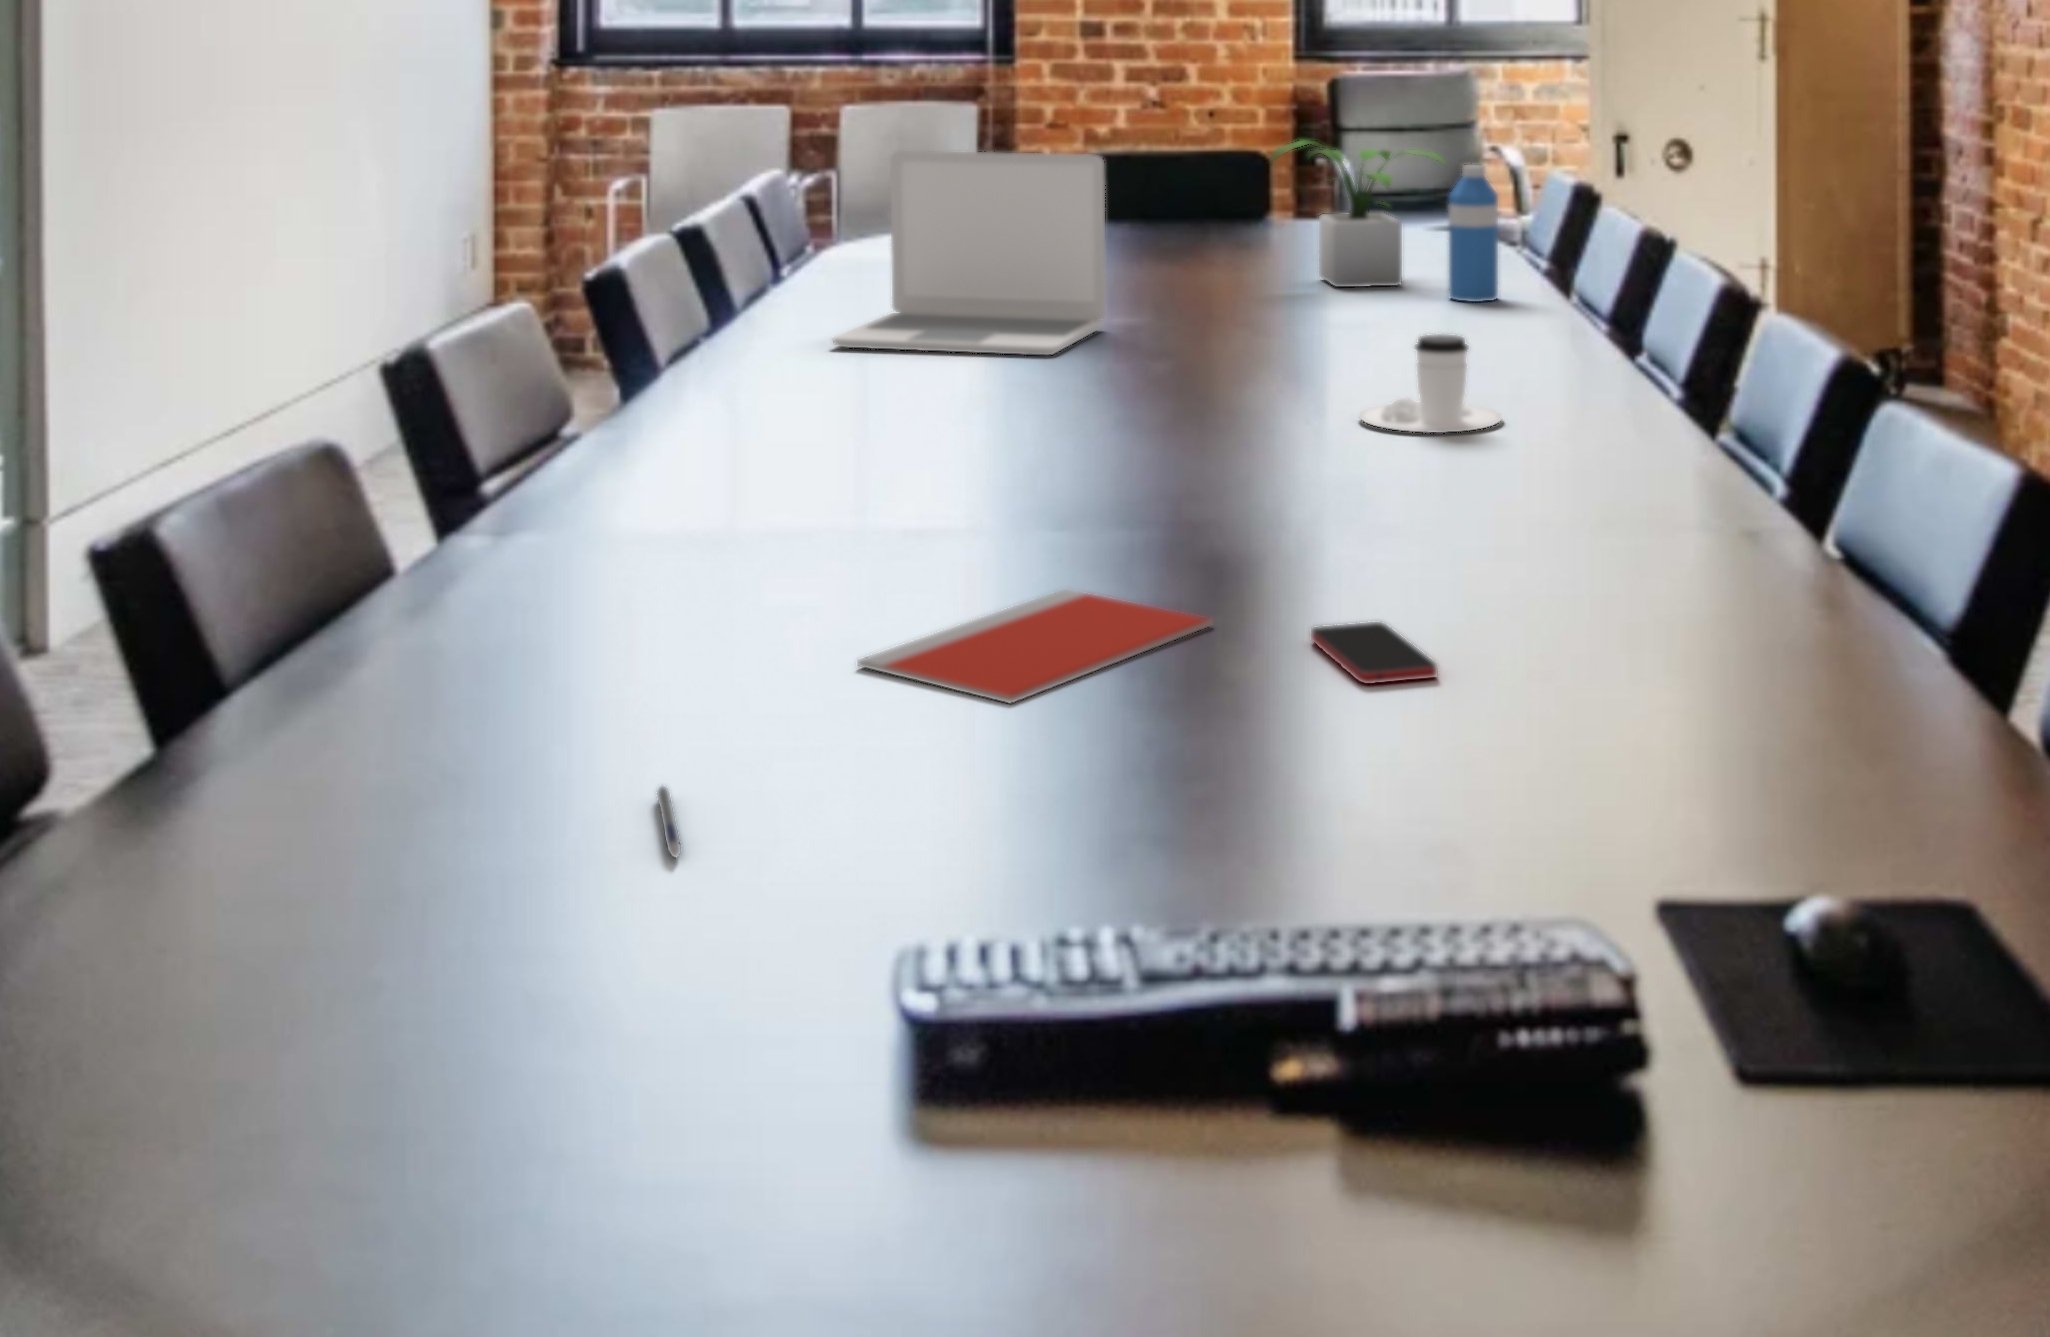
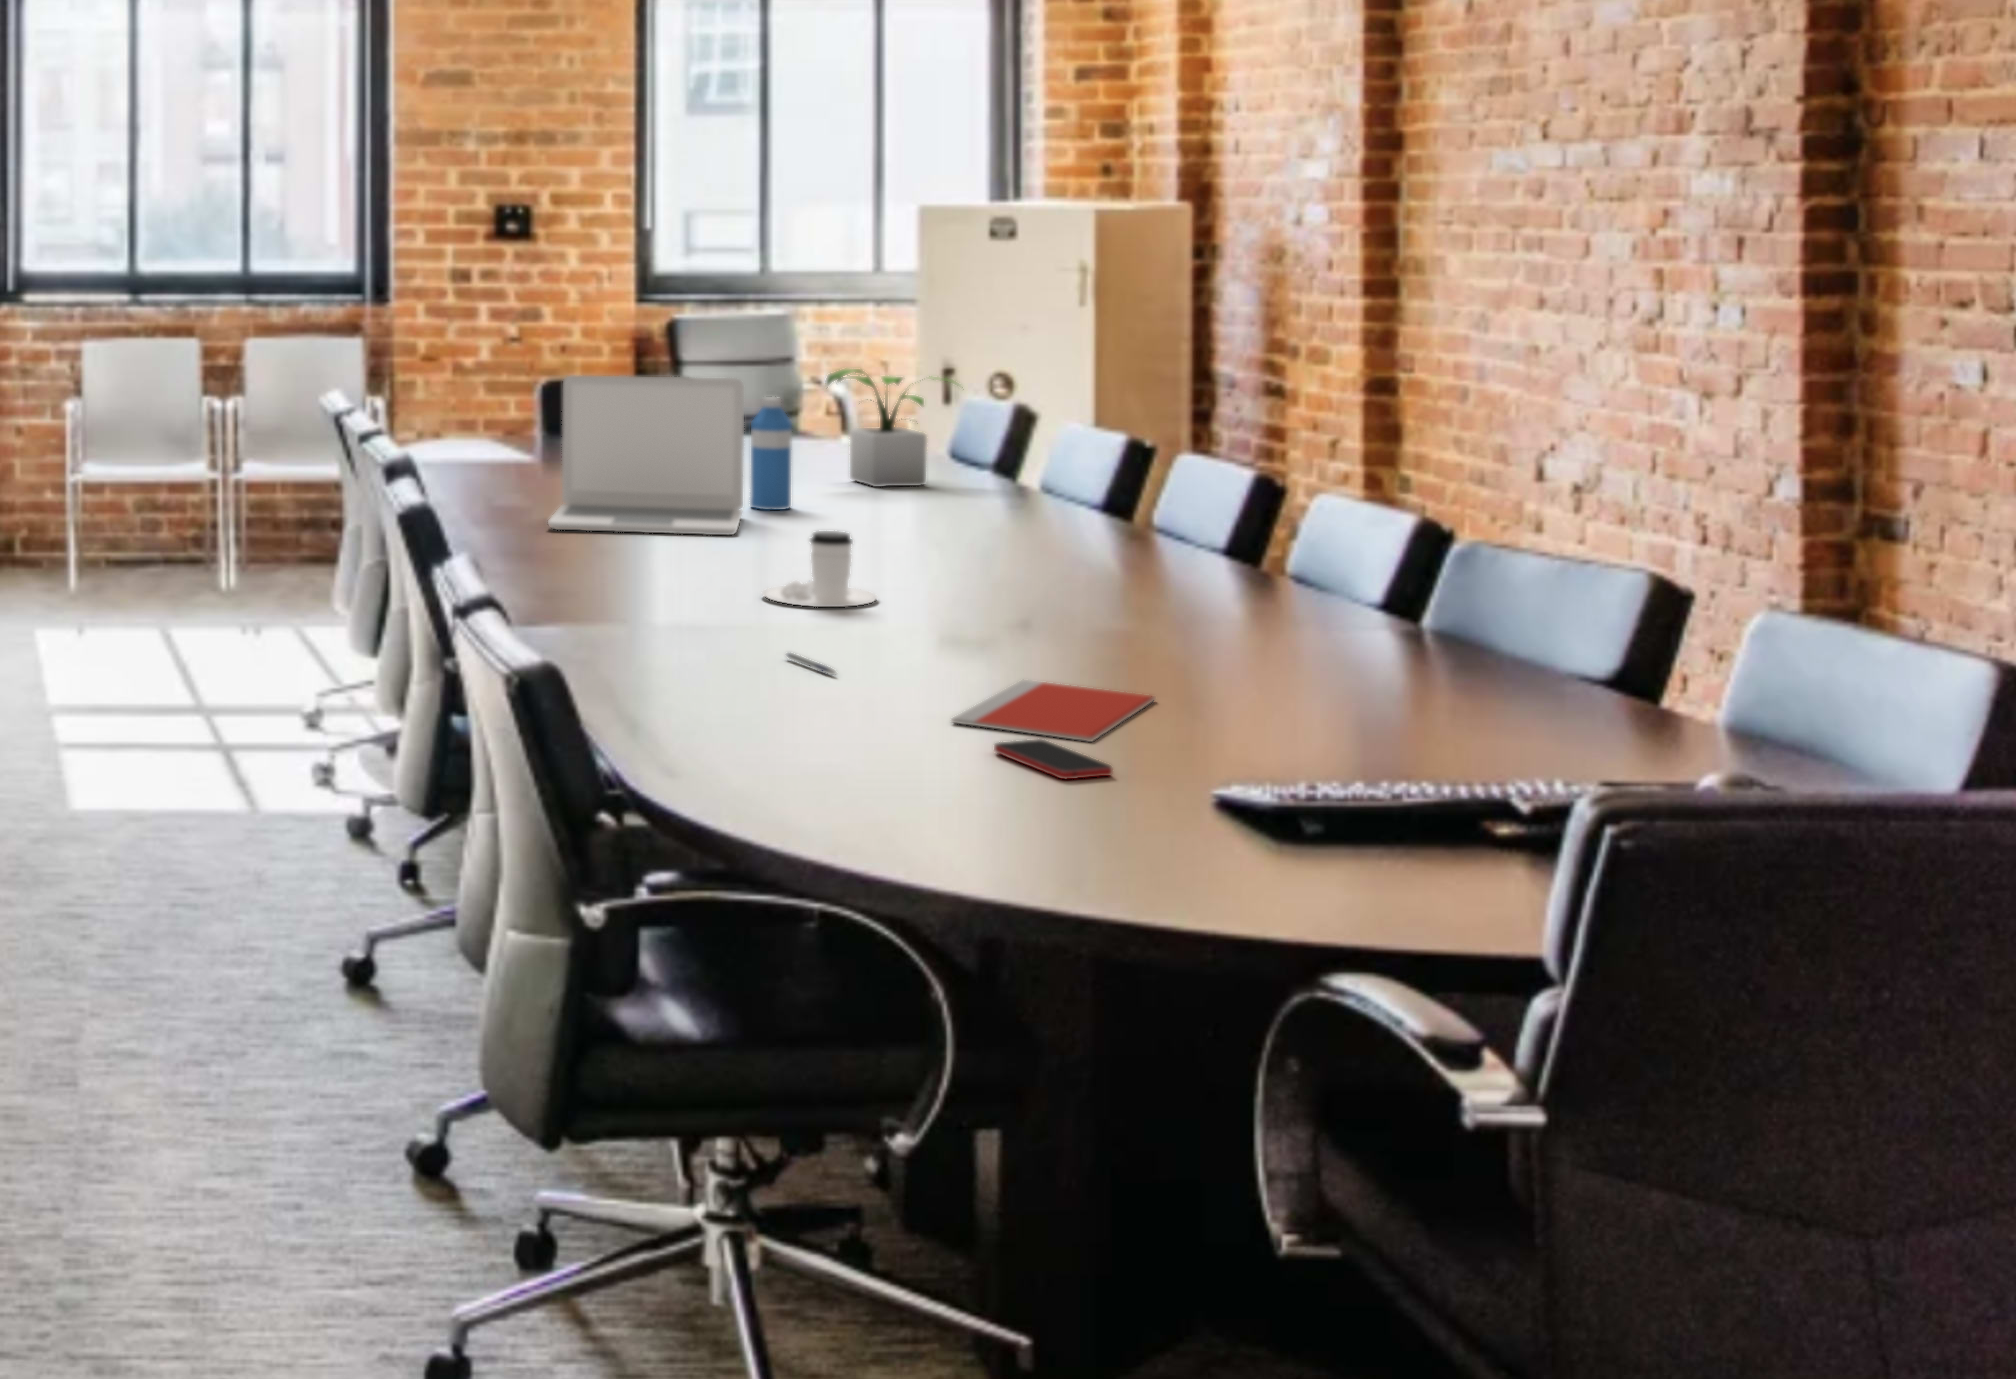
water bottle: present [1449,165,1498,302] -> present [750,397,792,510]
coffee cup: present [1359,335,1502,433] -> present [763,531,877,607]
smartphone: present [1311,622,1438,684] -> present [994,740,1113,779]
pen: present [658,787,681,857] -> present [787,653,836,674]

